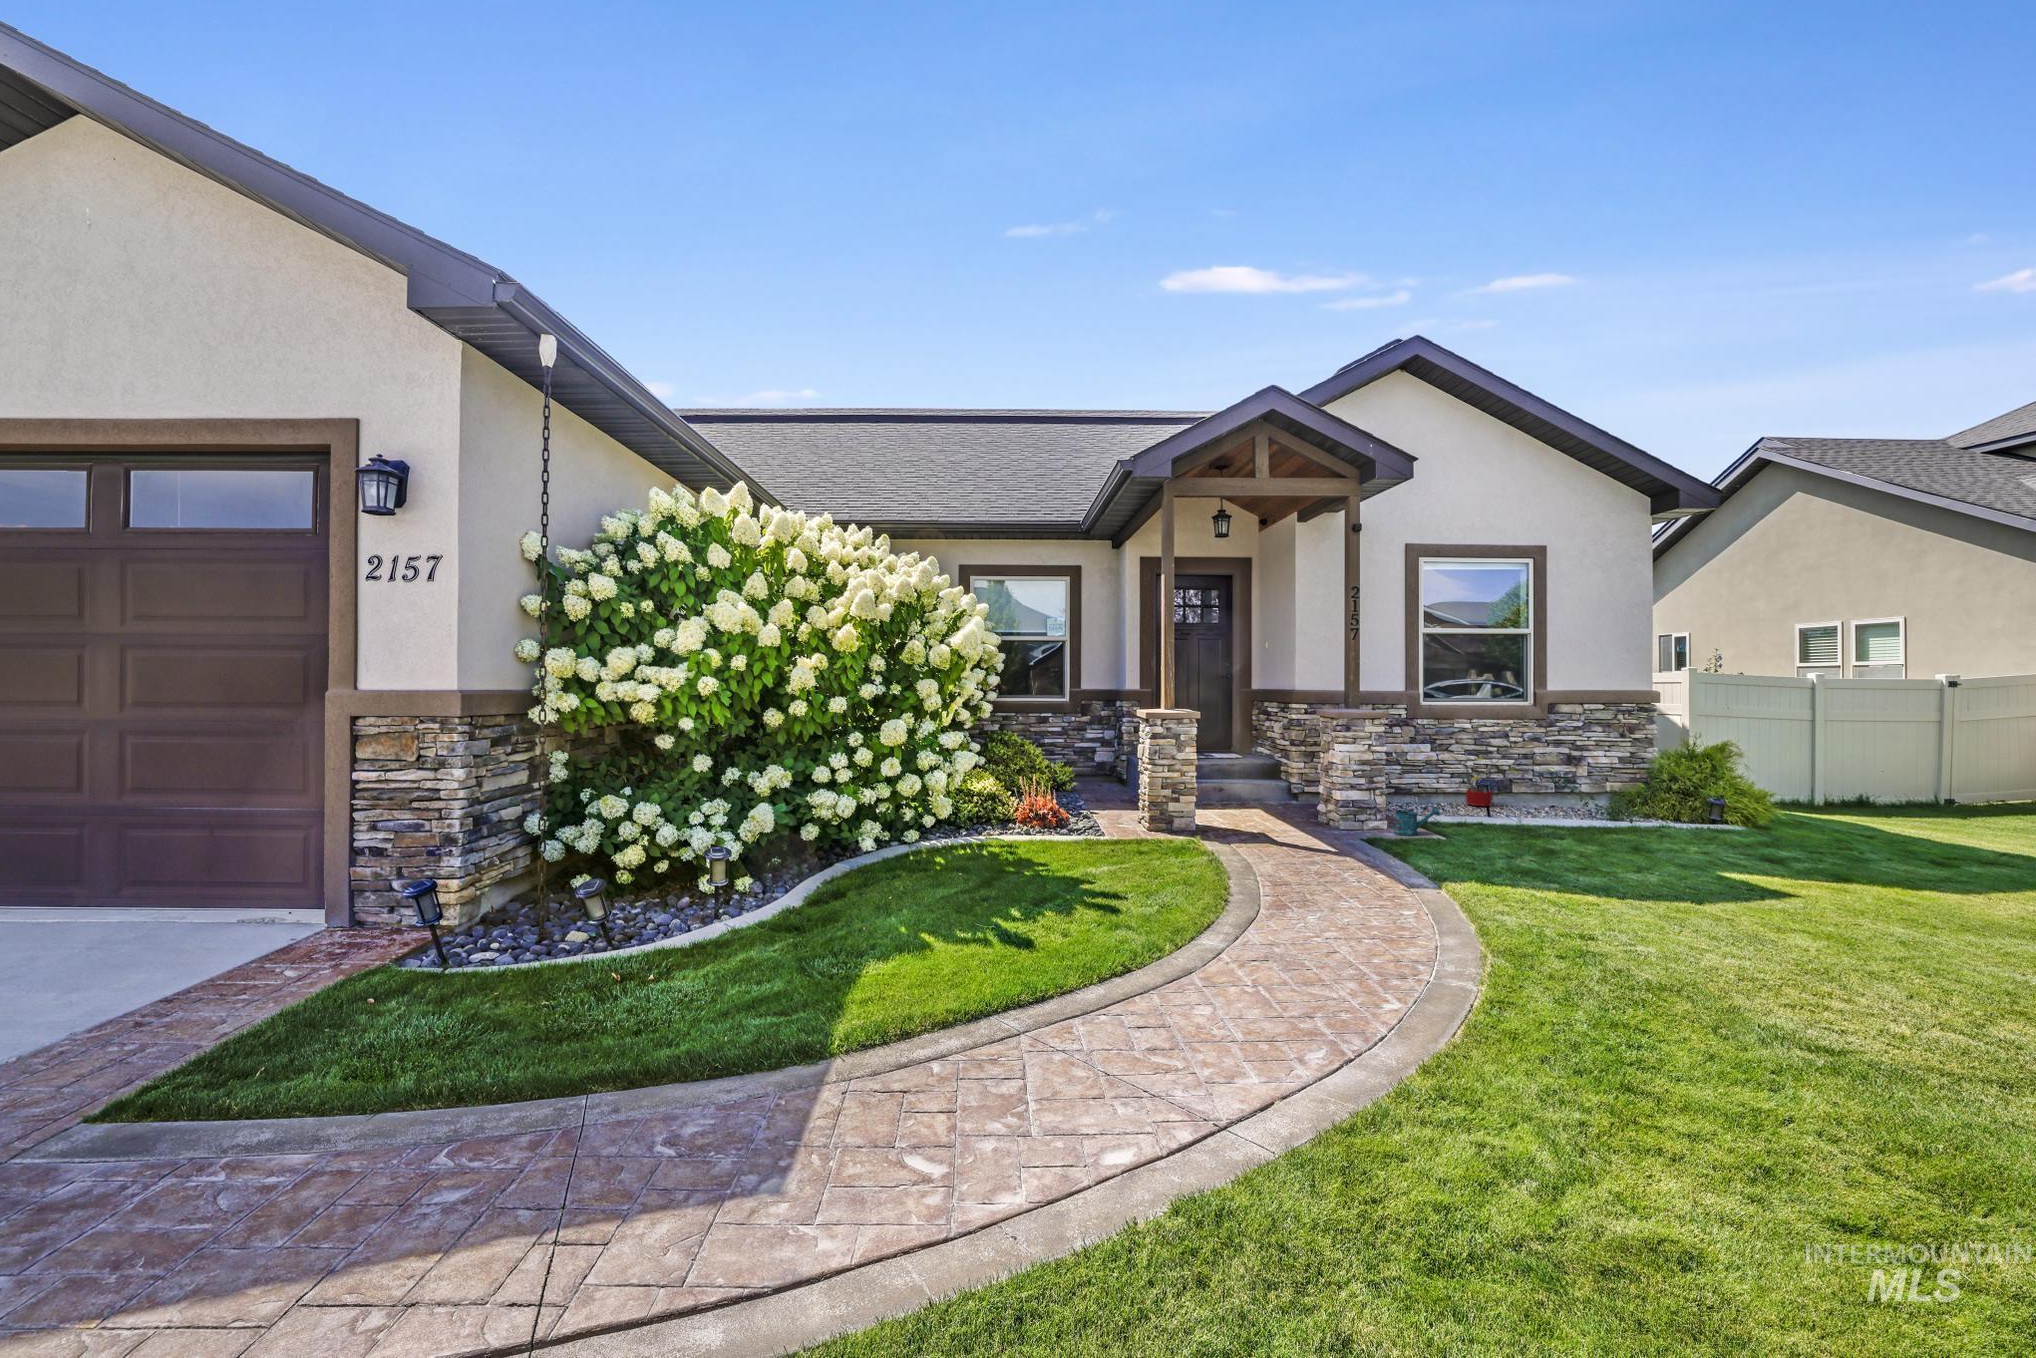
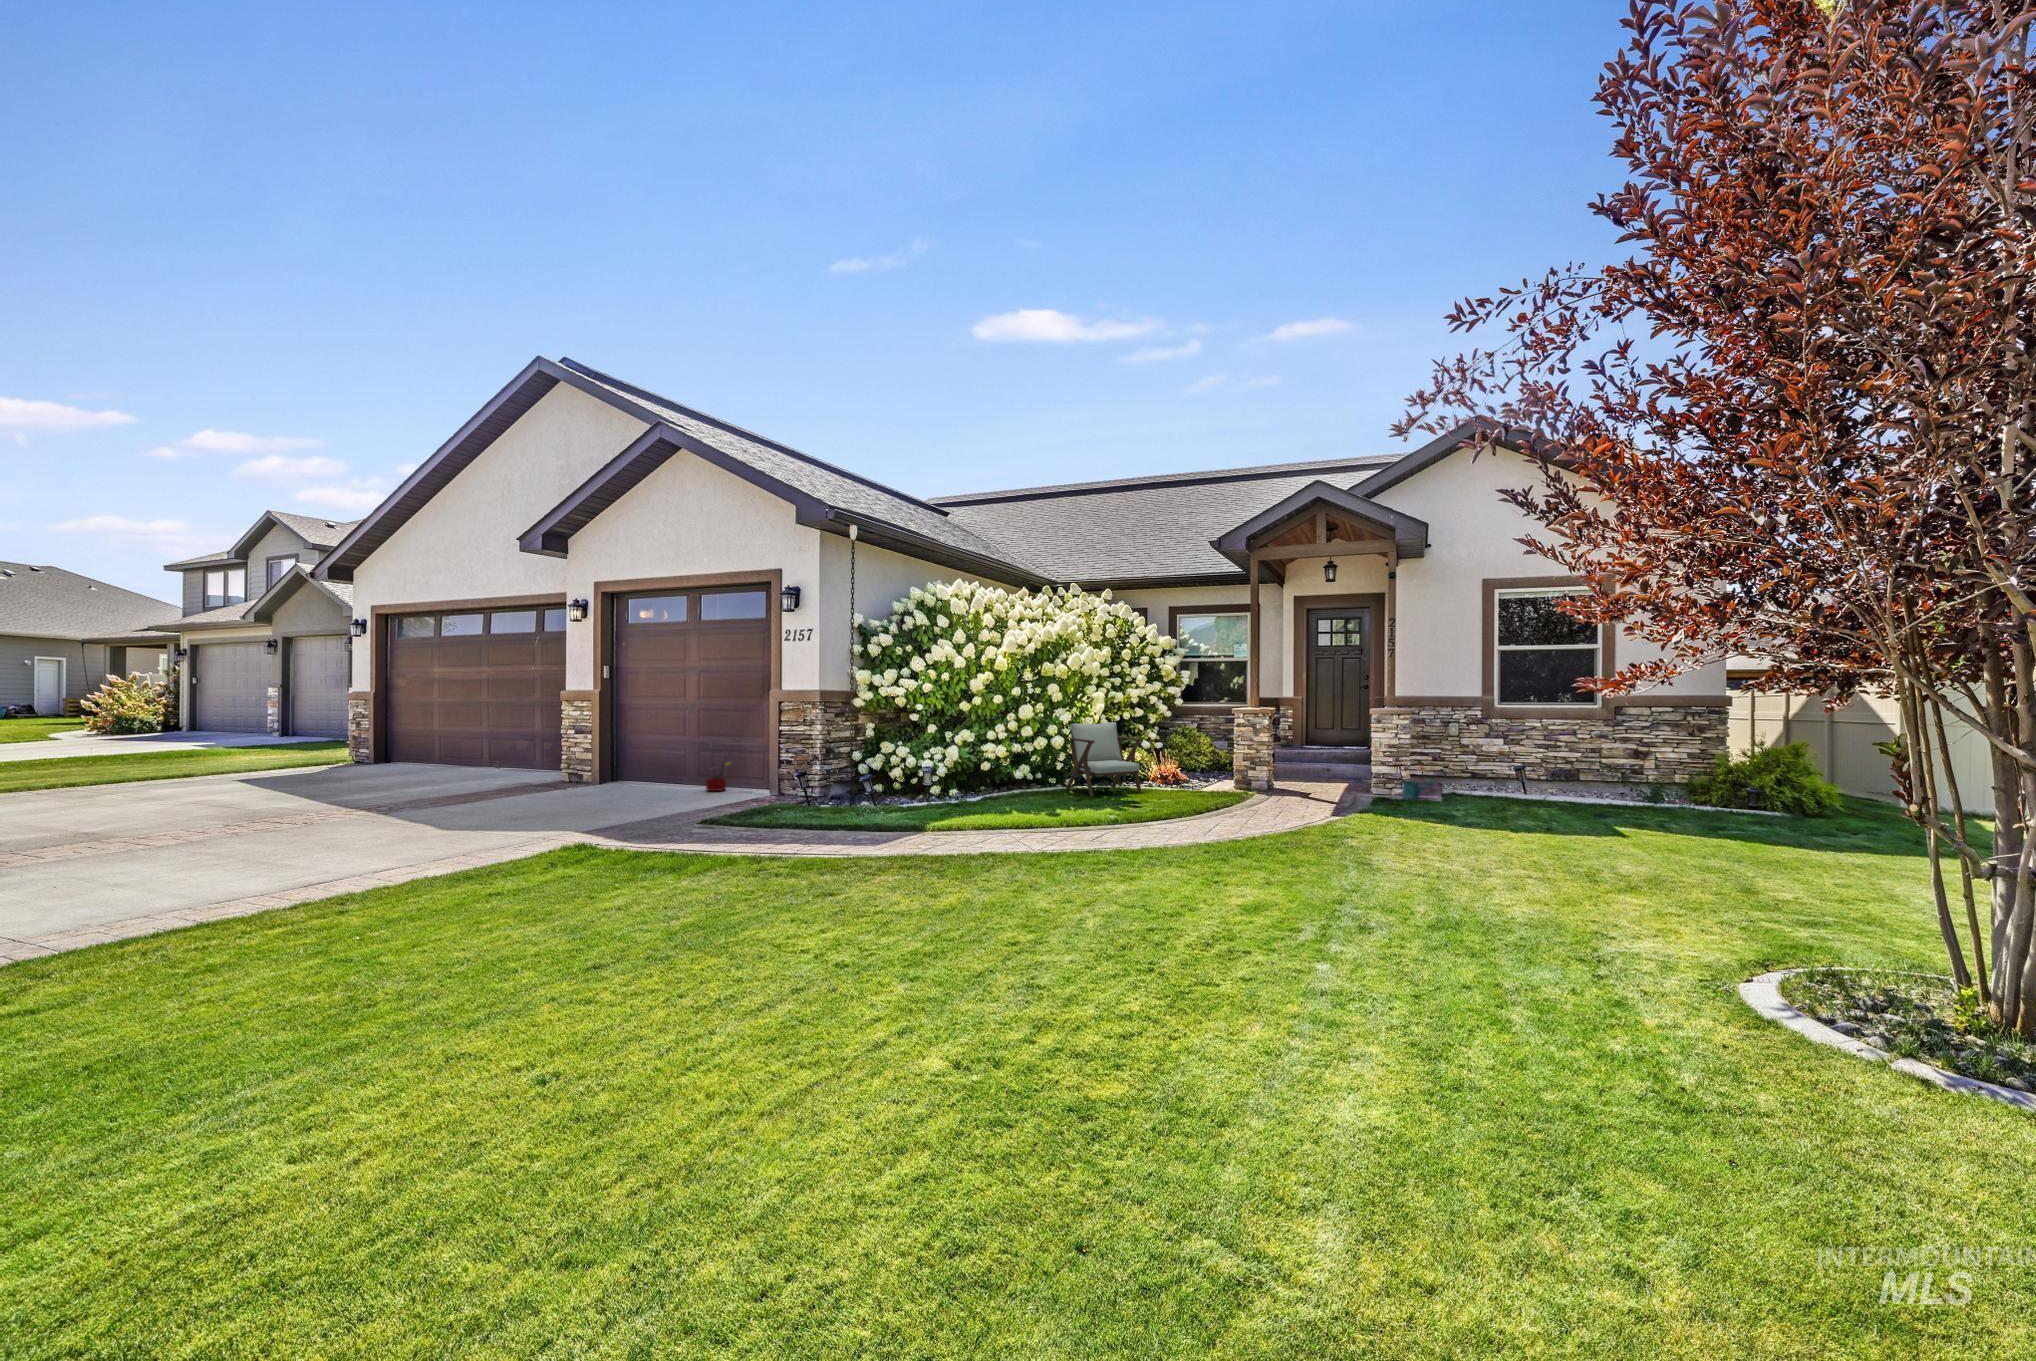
lounge chair: none [927,736,1060,867] -> present [1065,722,1143,796]
decorative plant: present [1454,753,1517,806] -> present [706,749,731,791]

